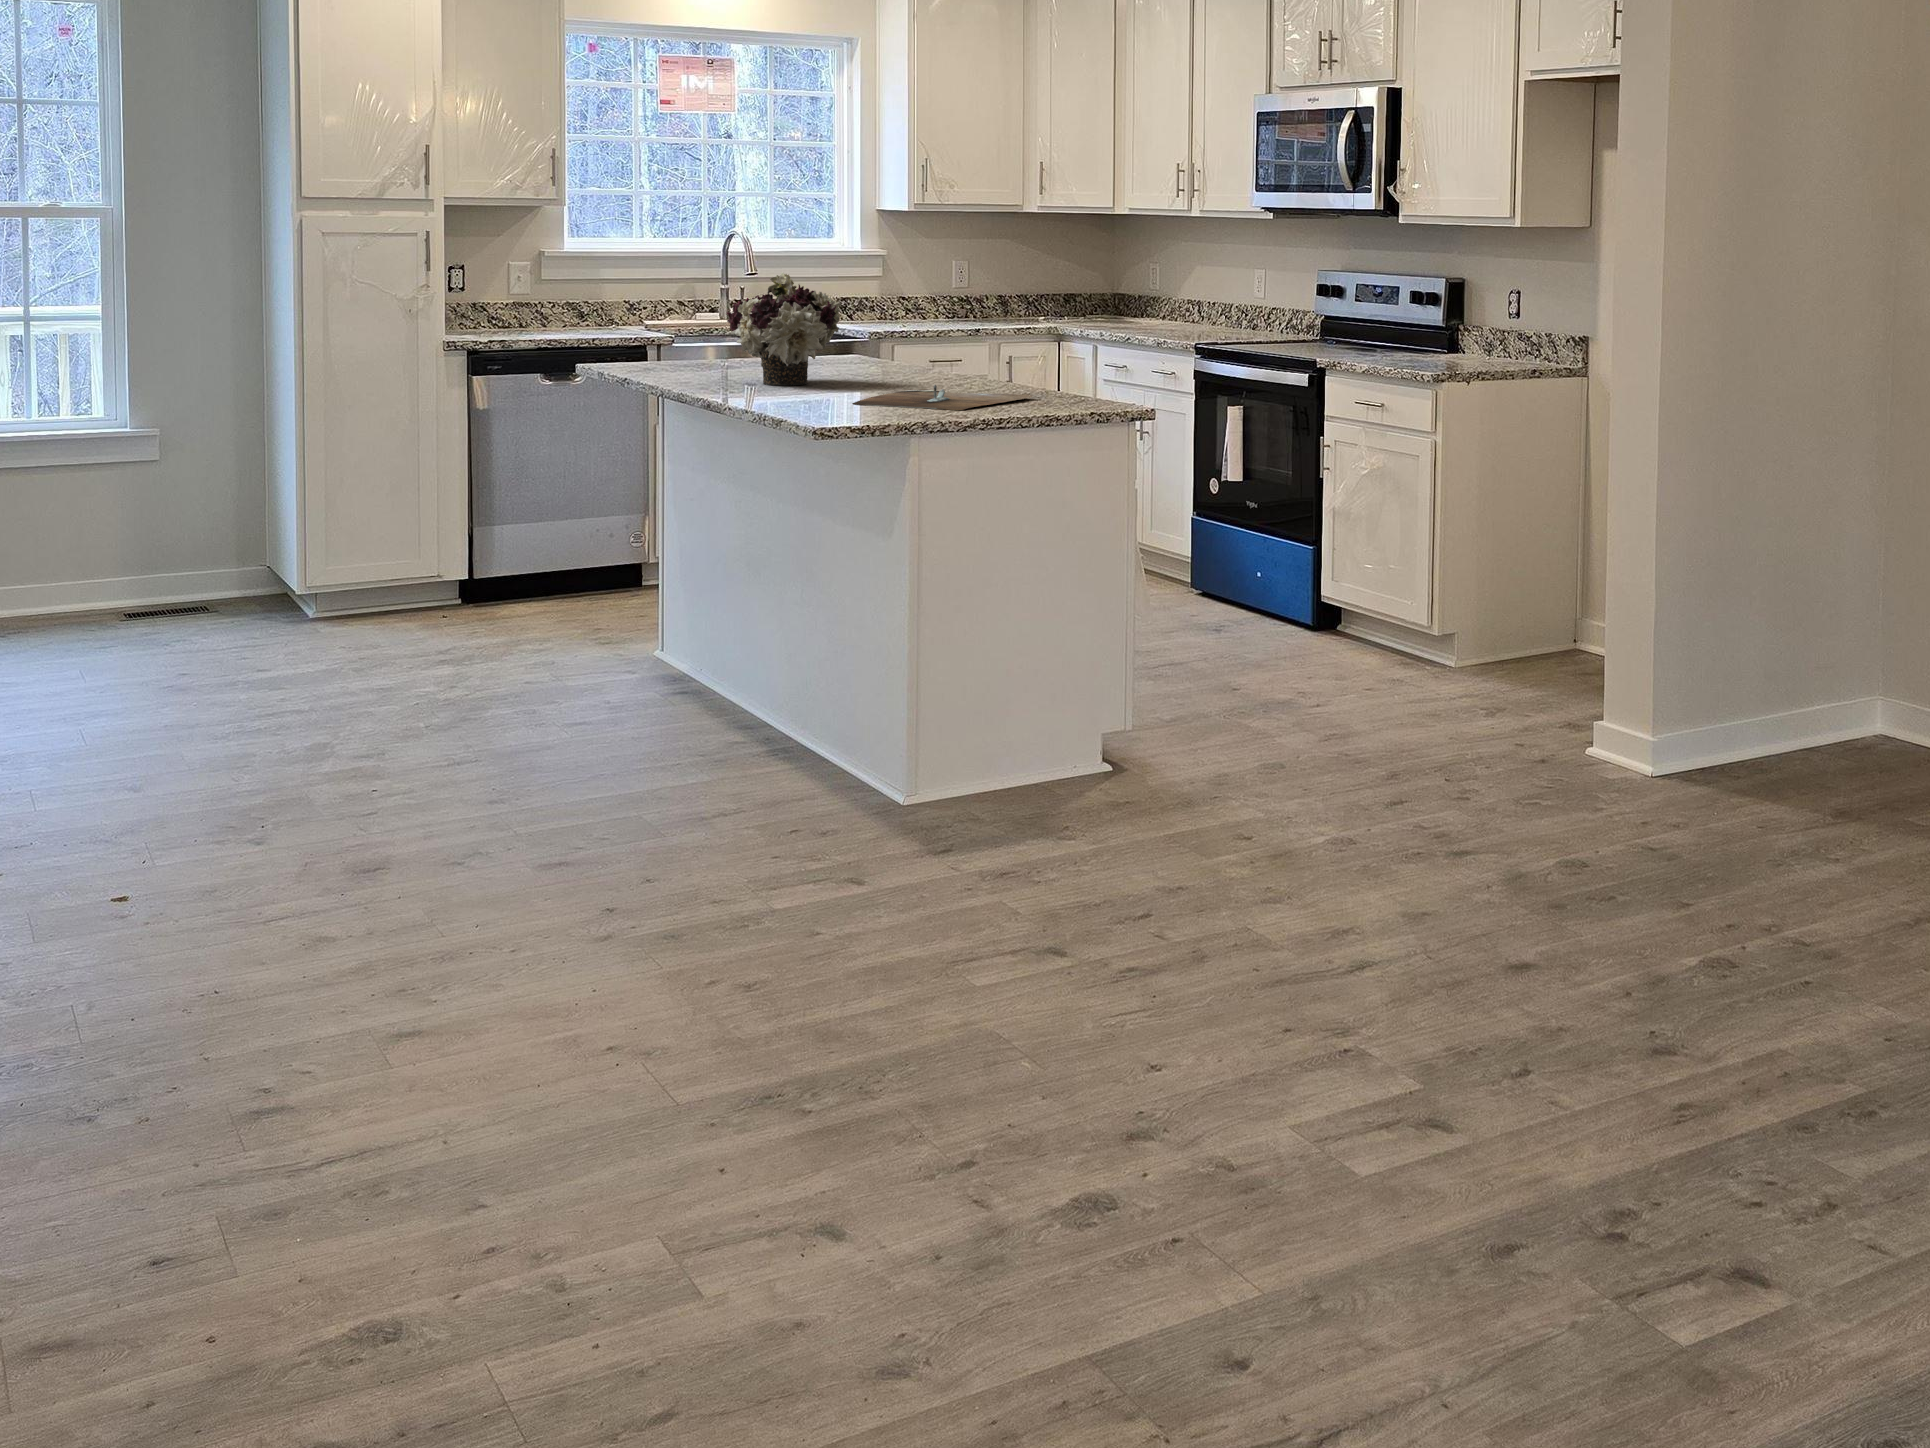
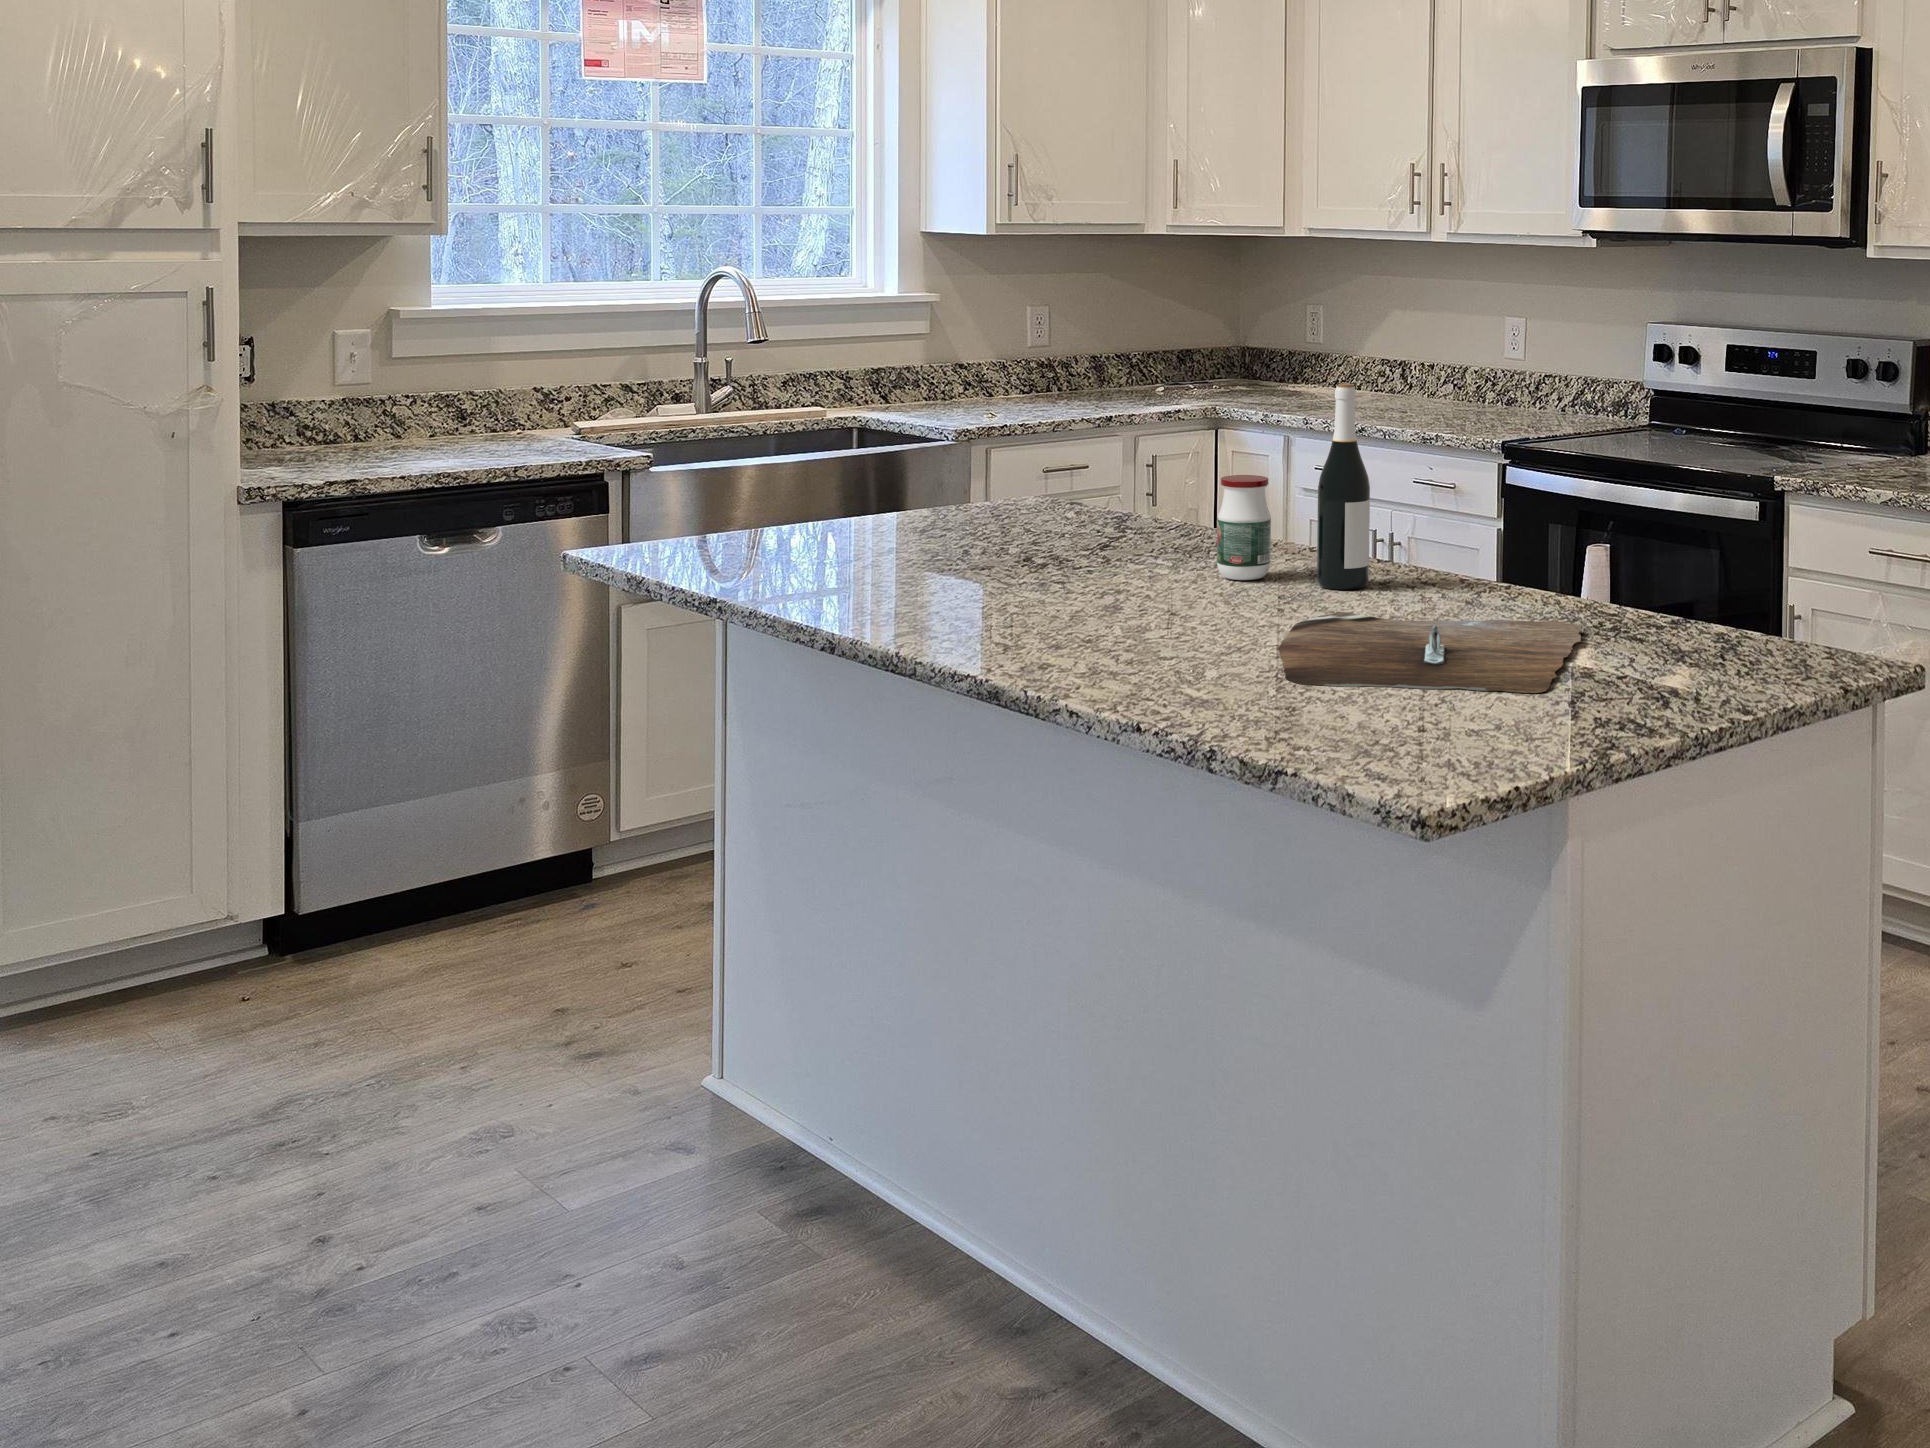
flower arrangement: present [726,273,841,386] -> none [915,383,1145,611]
wine bottle: none [940,277,969,386] -> present [1317,384,1370,590]
jar: none [895,328,924,382] -> present [1217,475,1271,580]

